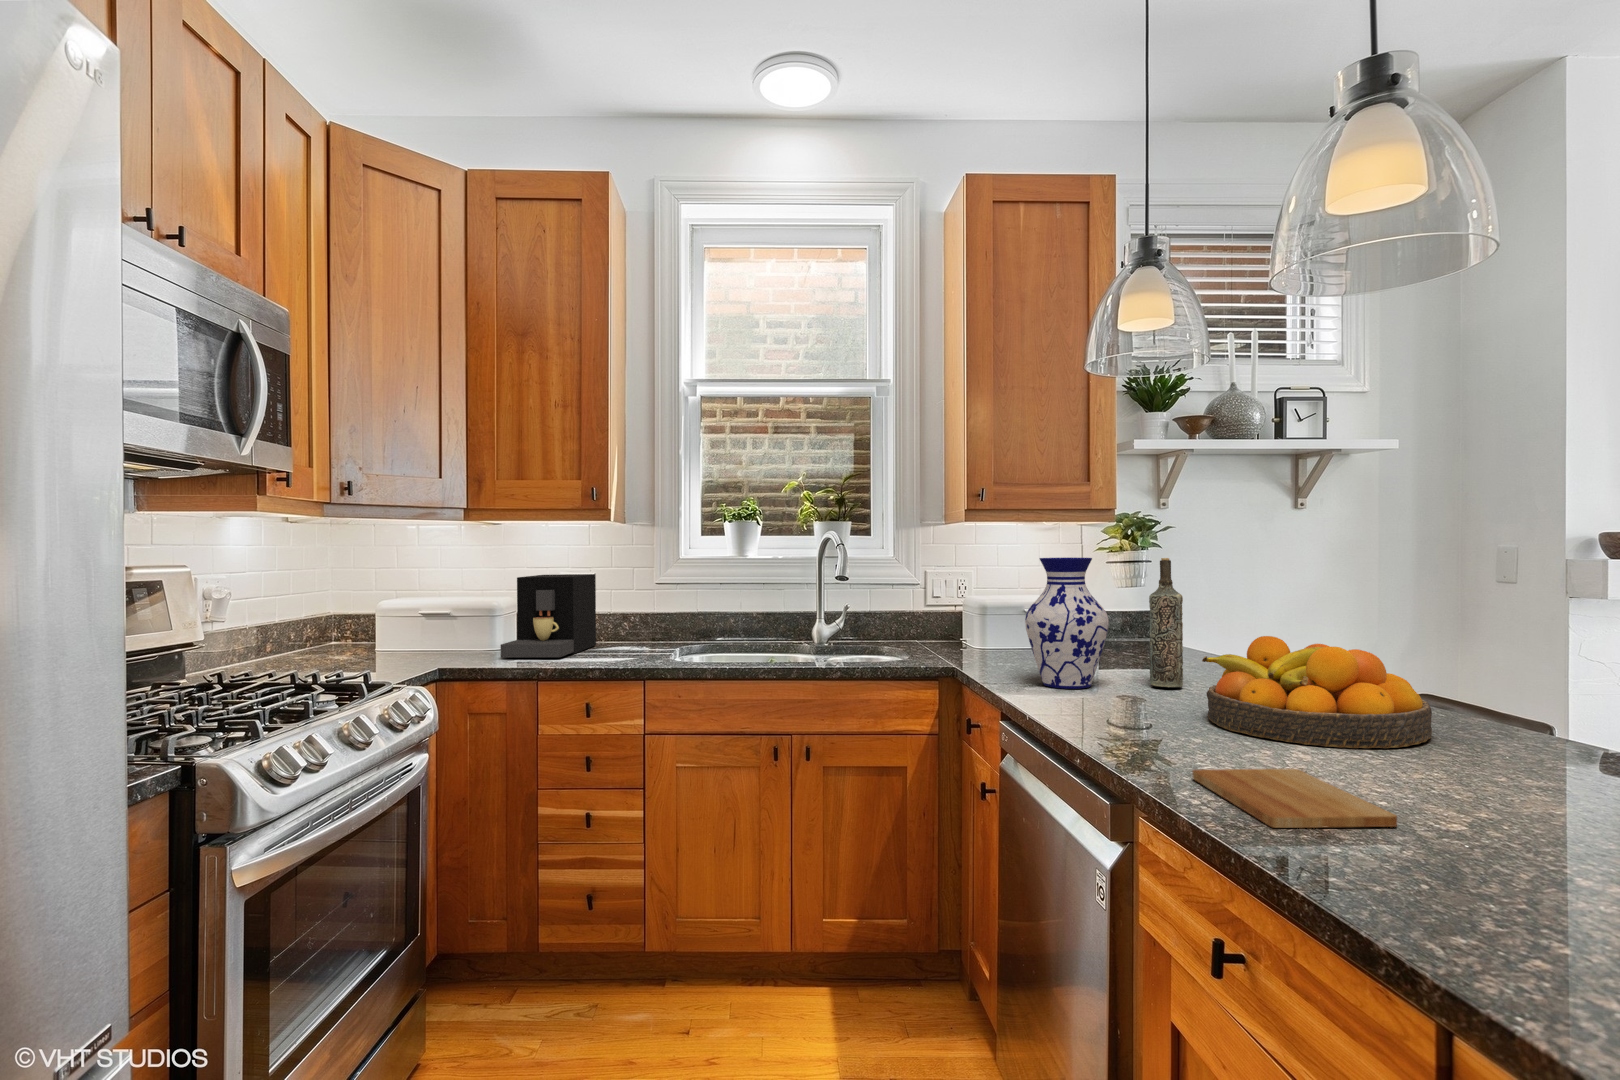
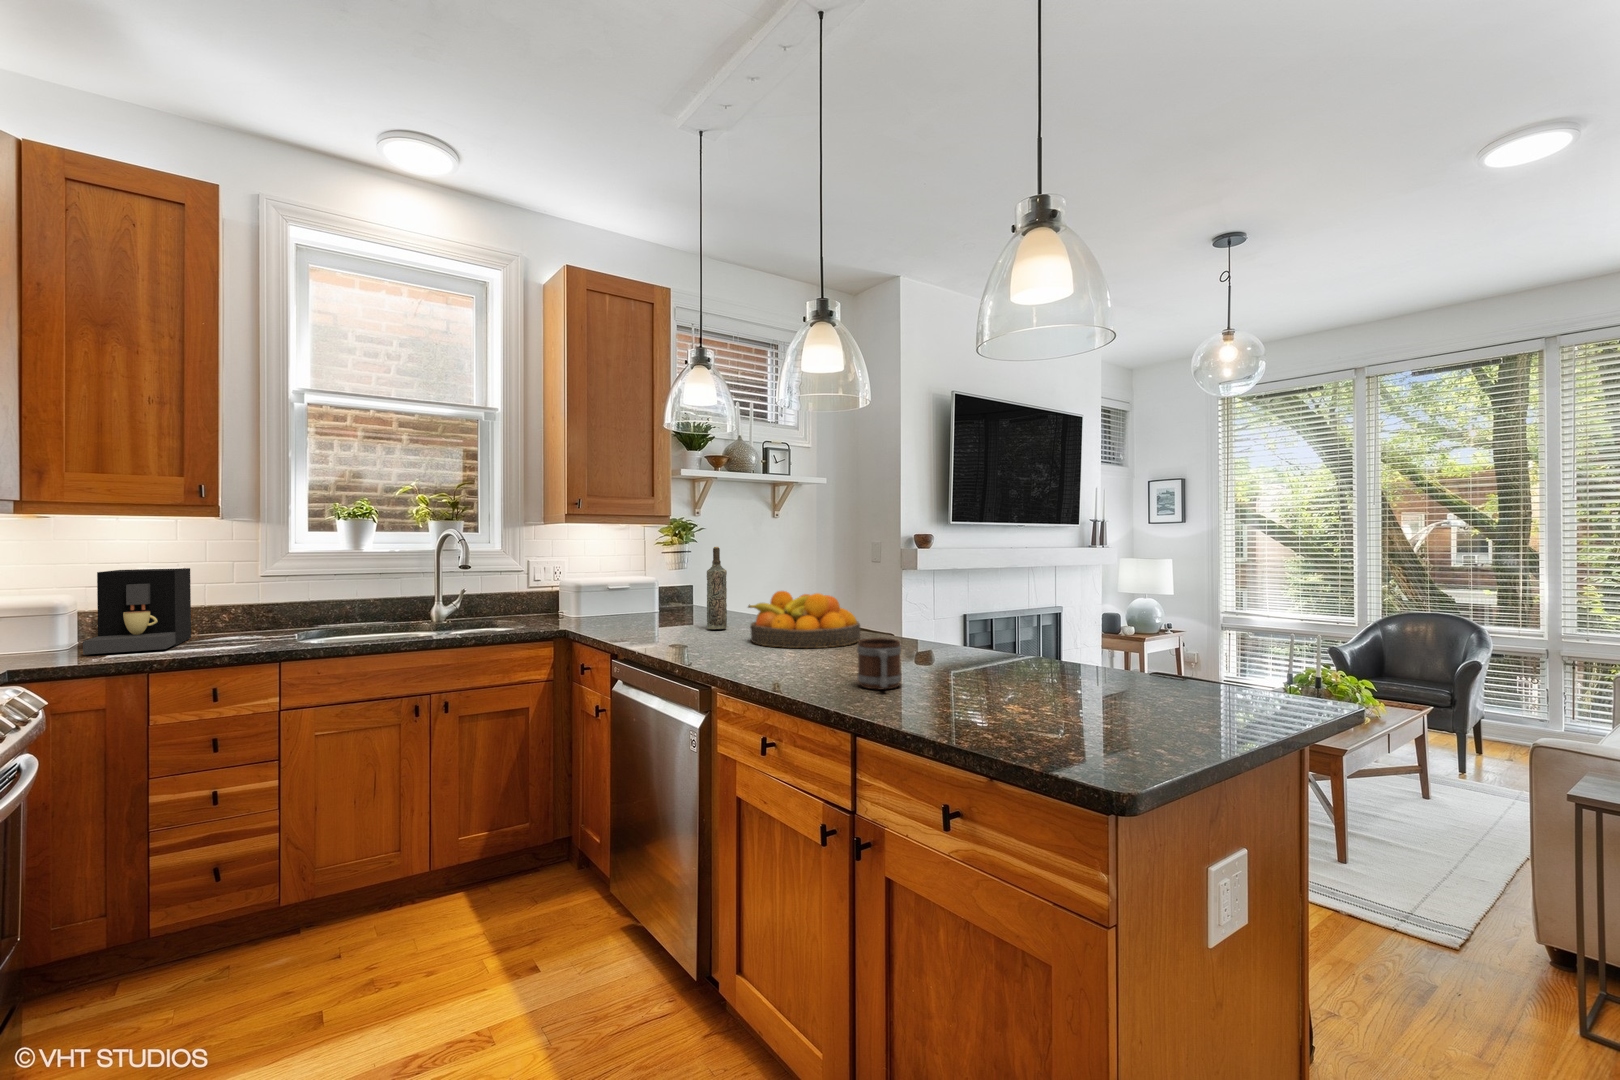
vase: present [1025,558,1109,689] -> none [627,547,683,635]
mug: none [1375,764,1490,886] -> present [857,638,901,689]
cutting board: present [1192,768,1397,828] -> none [761,657,861,681]

